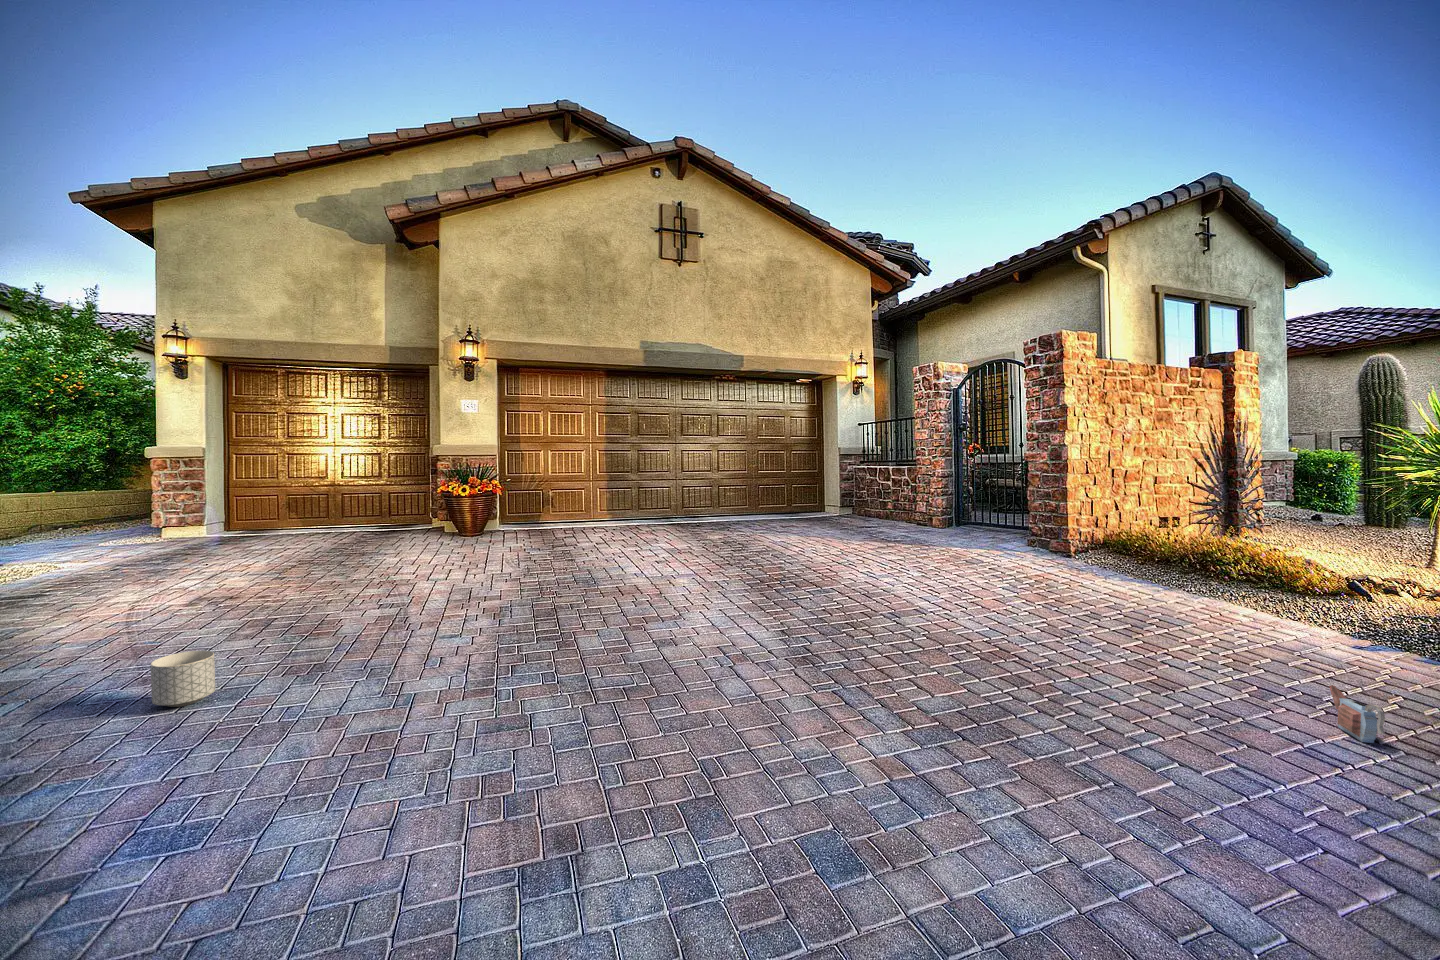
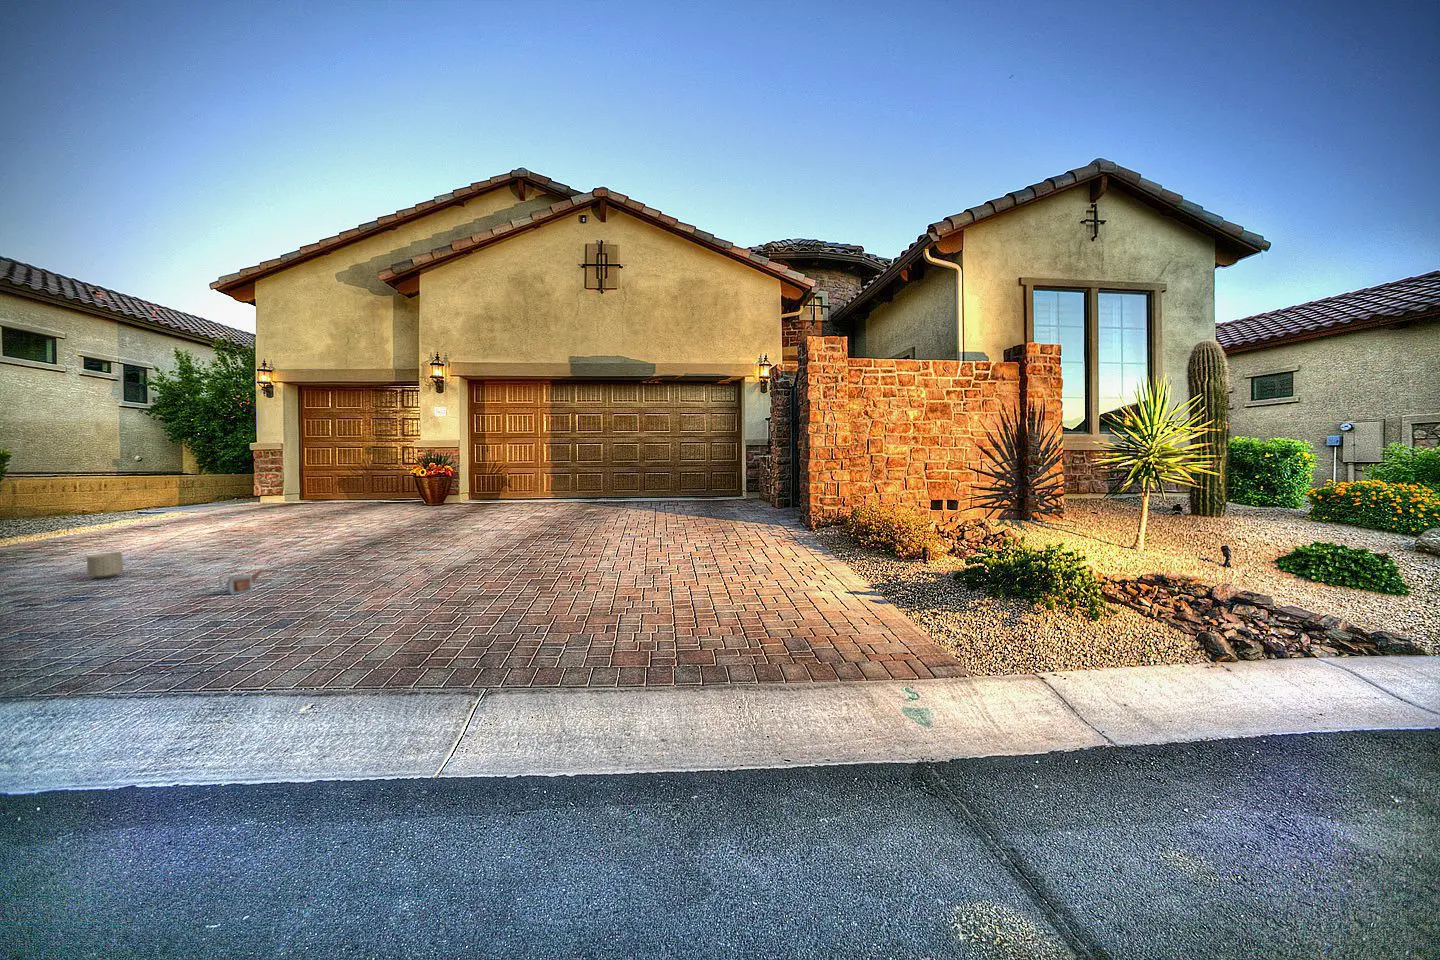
watering can: present [1329,685,1385,743] -> present [219,570,263,594]

